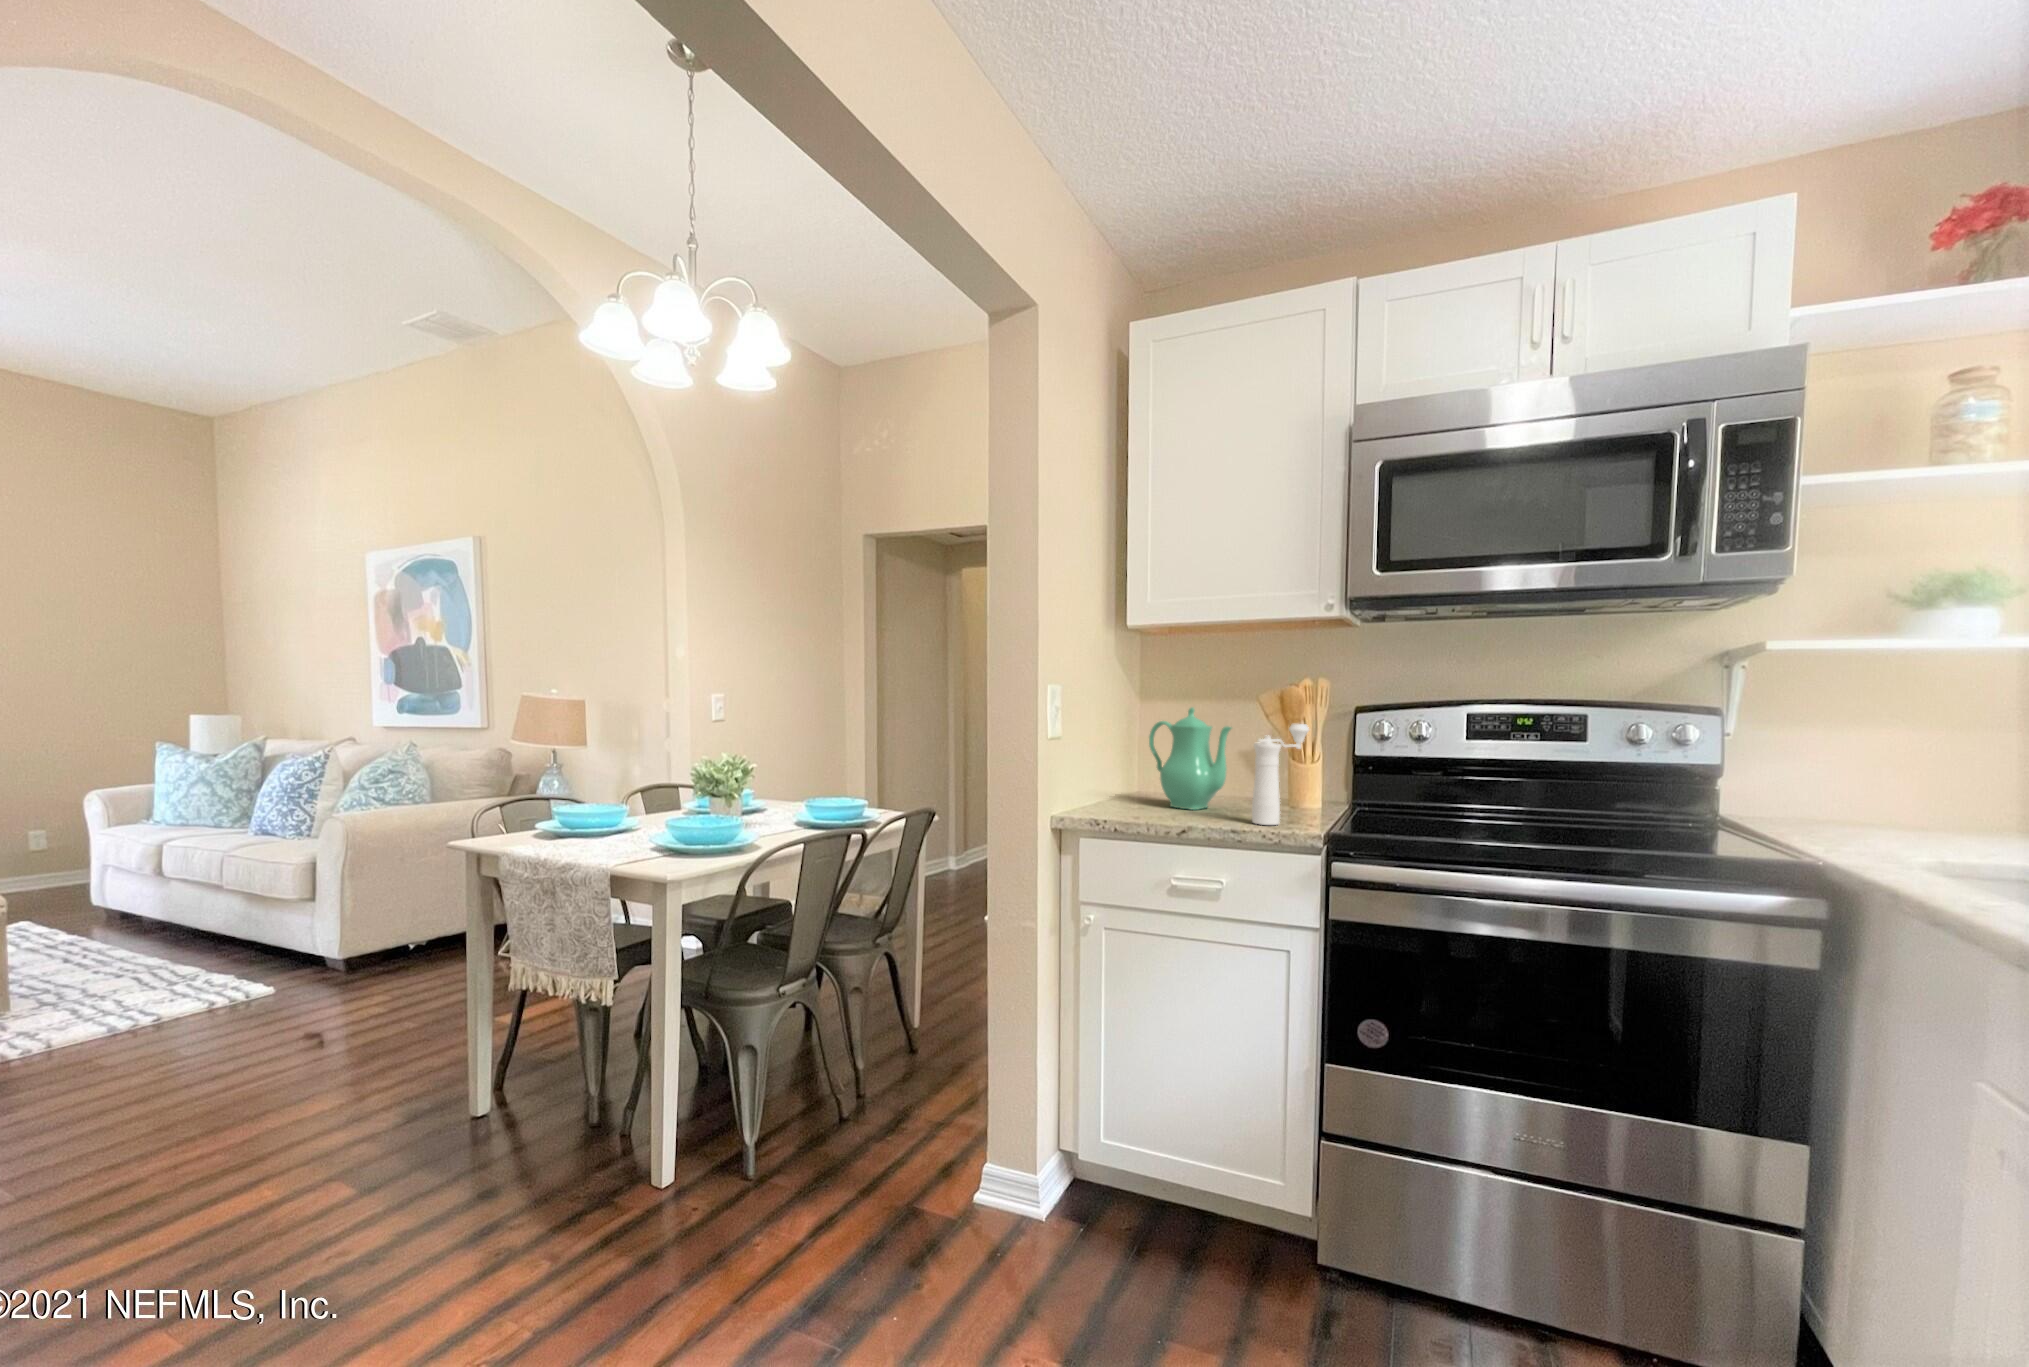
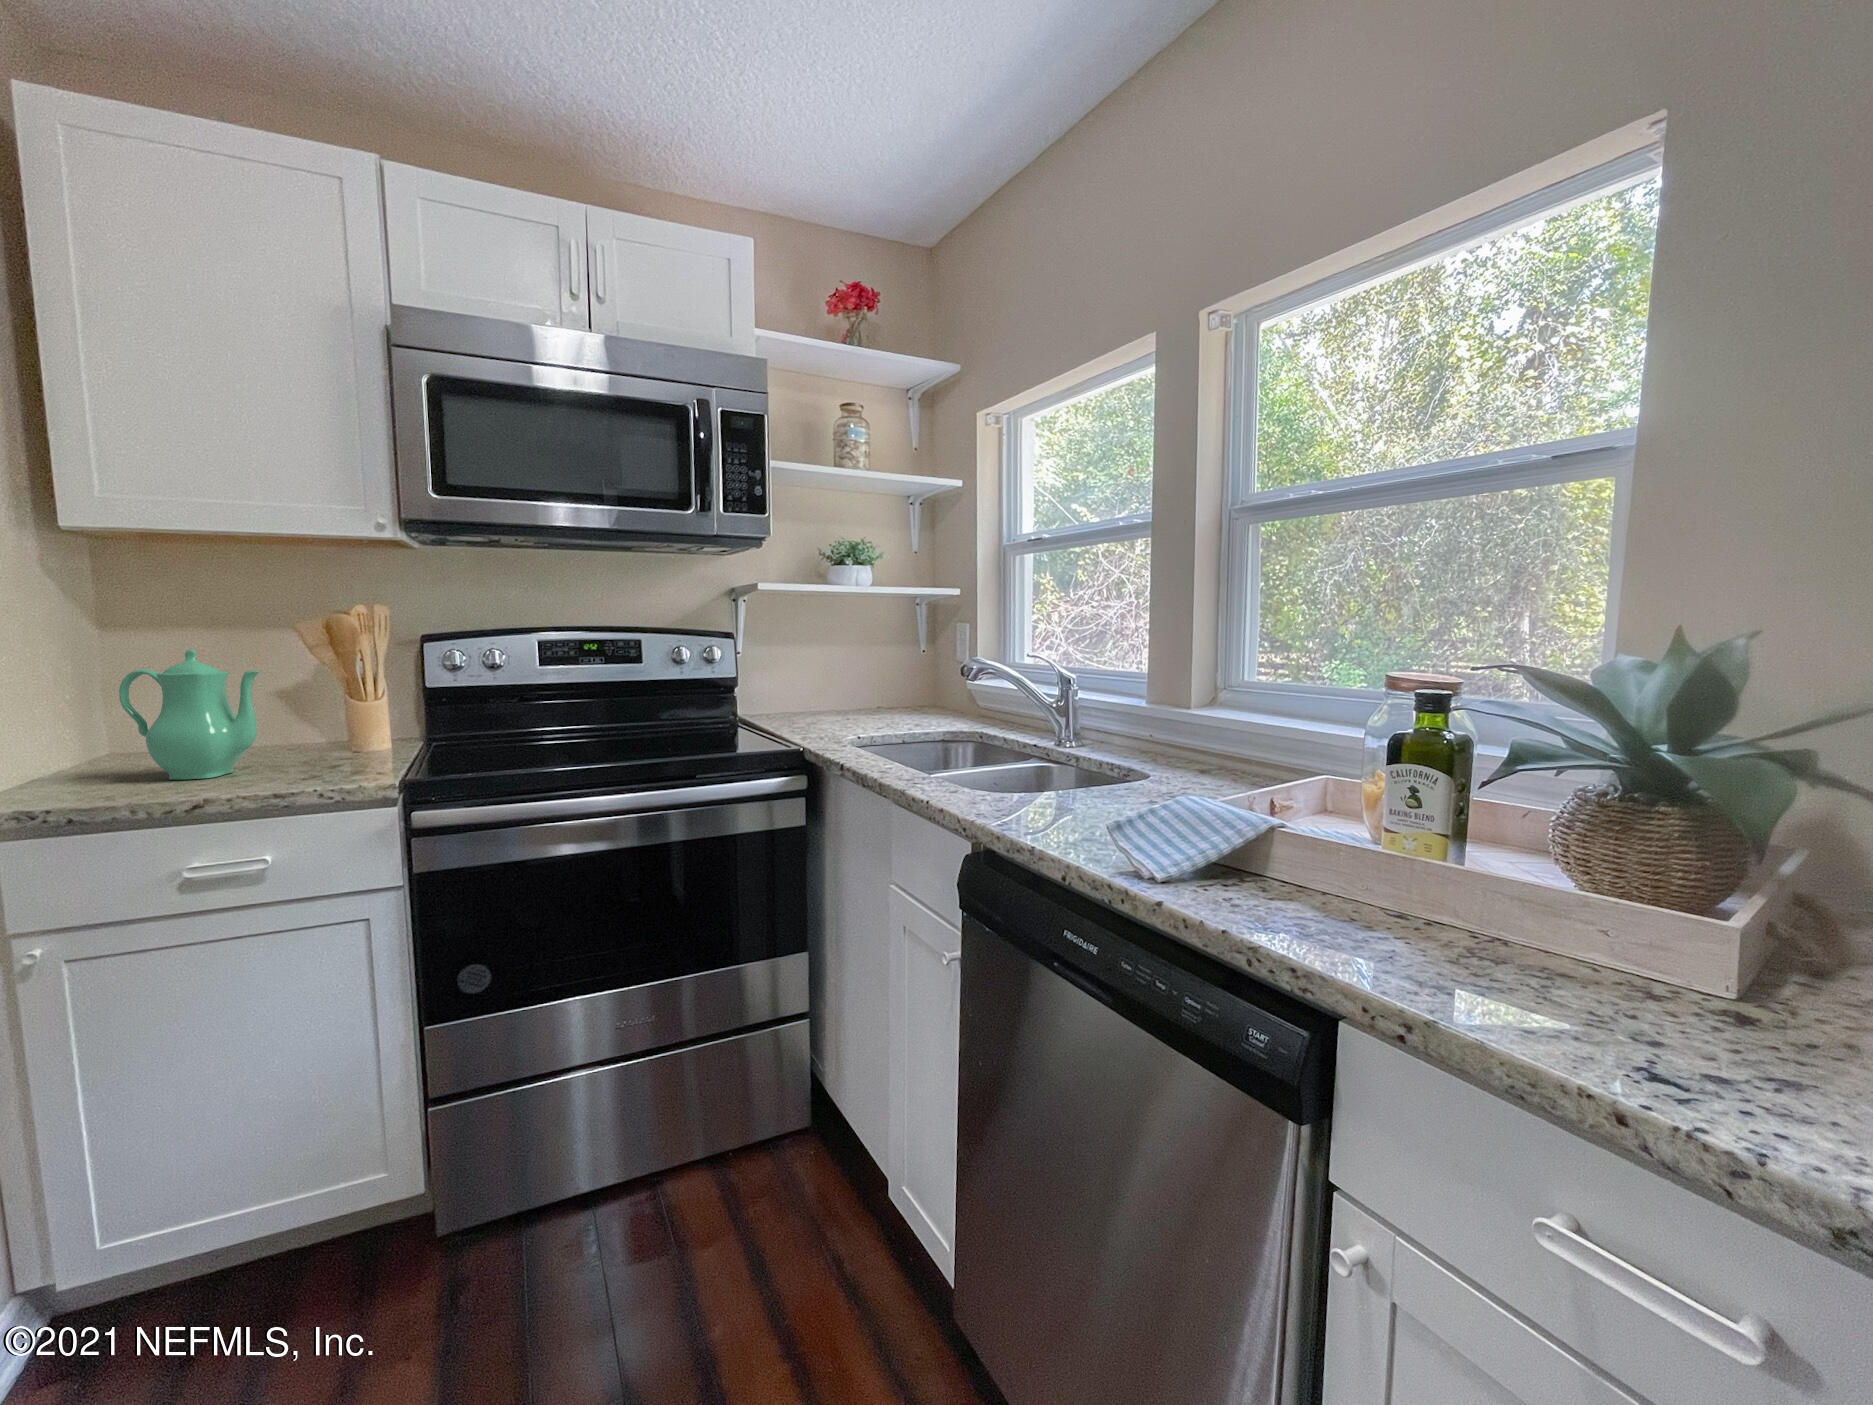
pepper mill: present [1252,724,1309,825] -> none [292,662,369,782]

